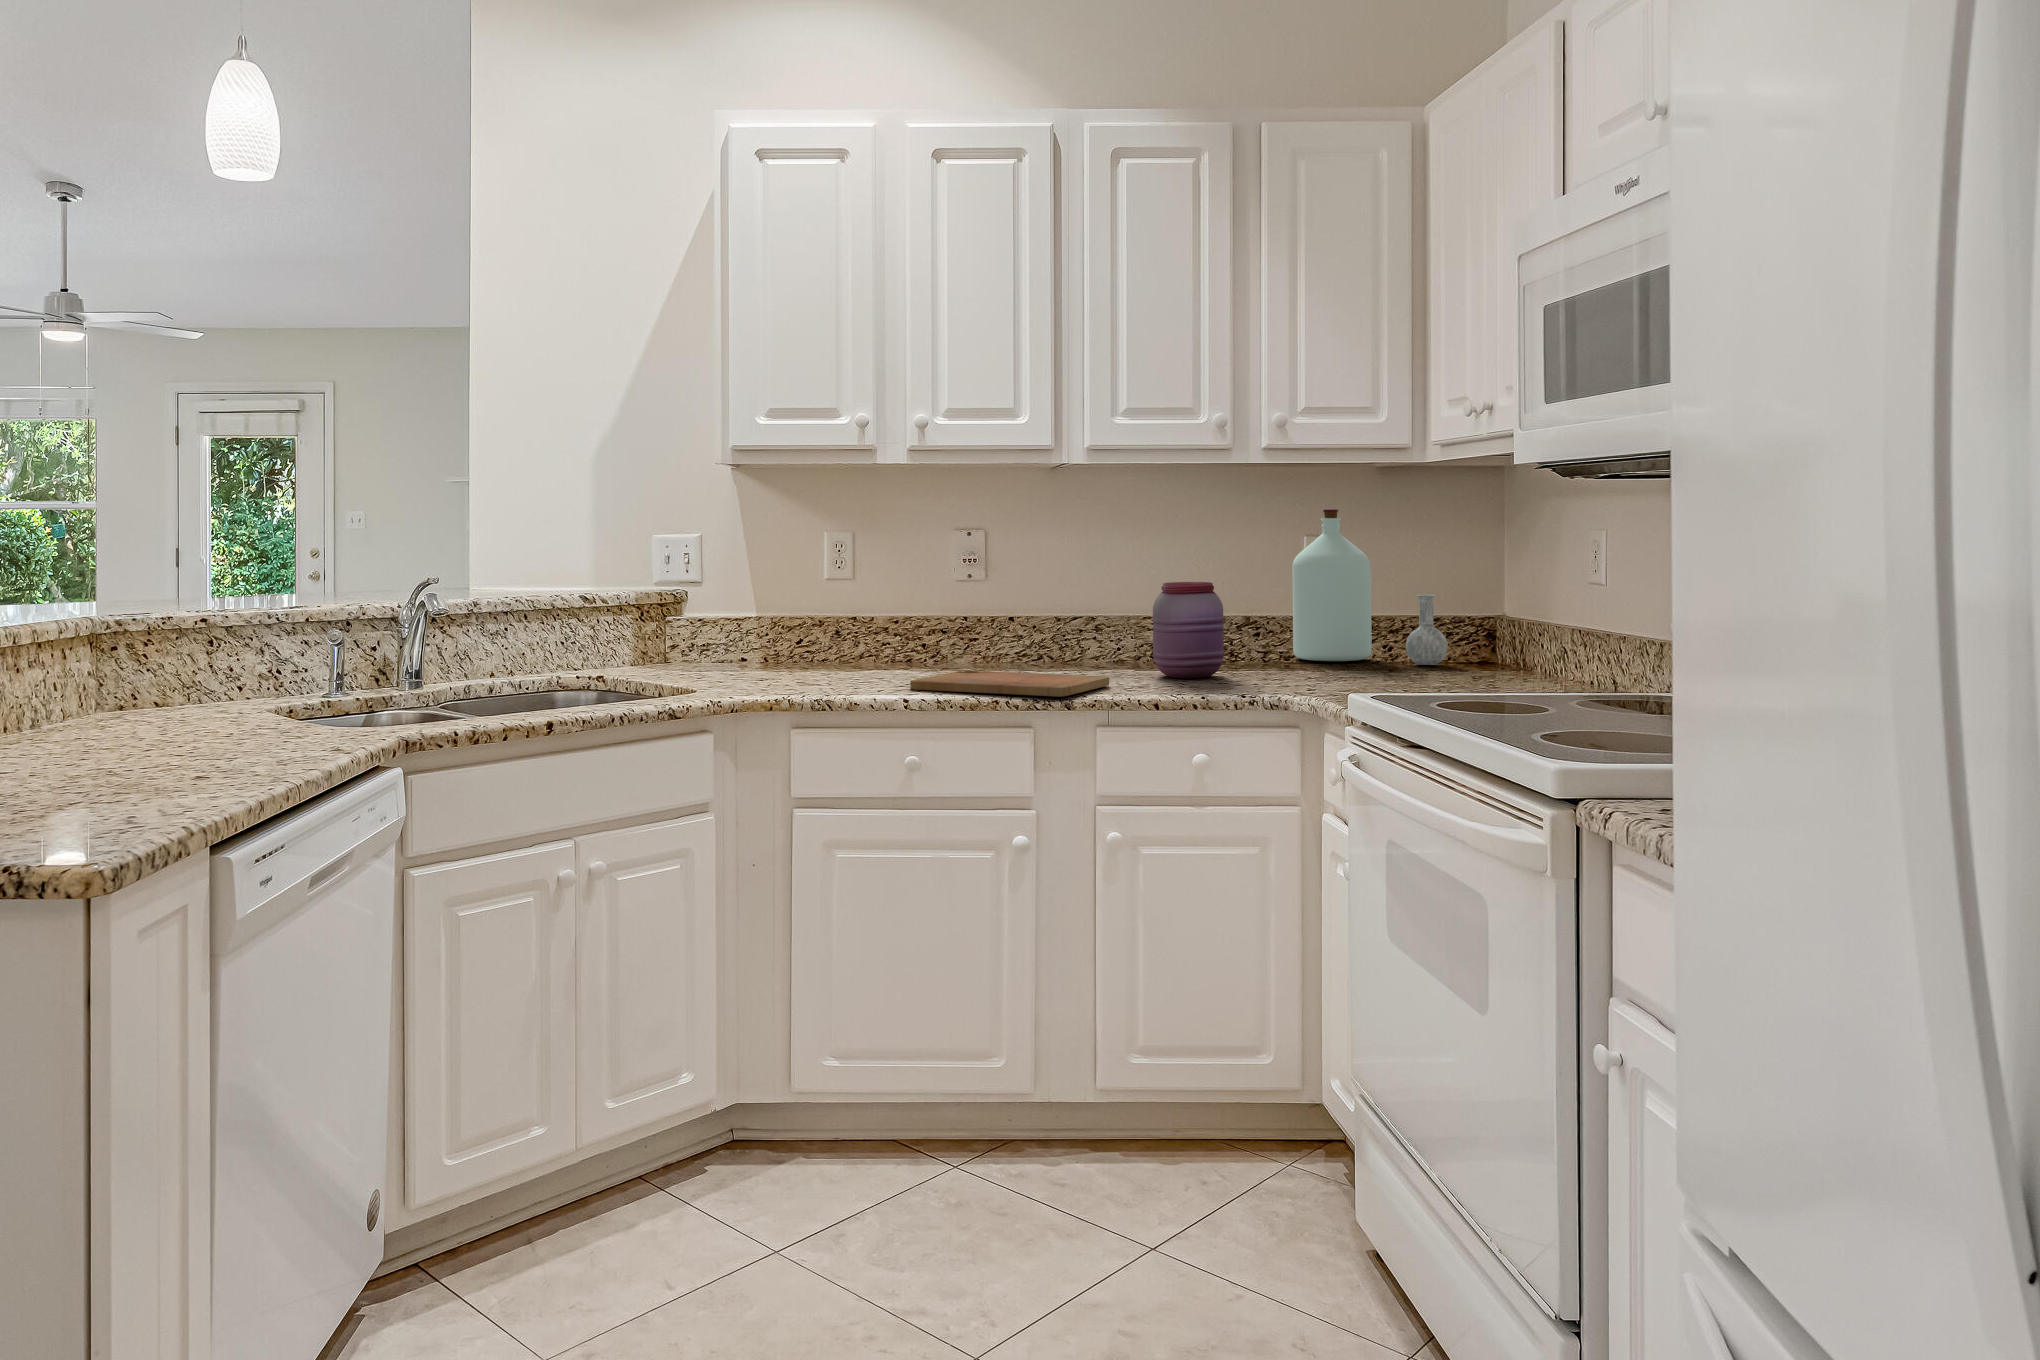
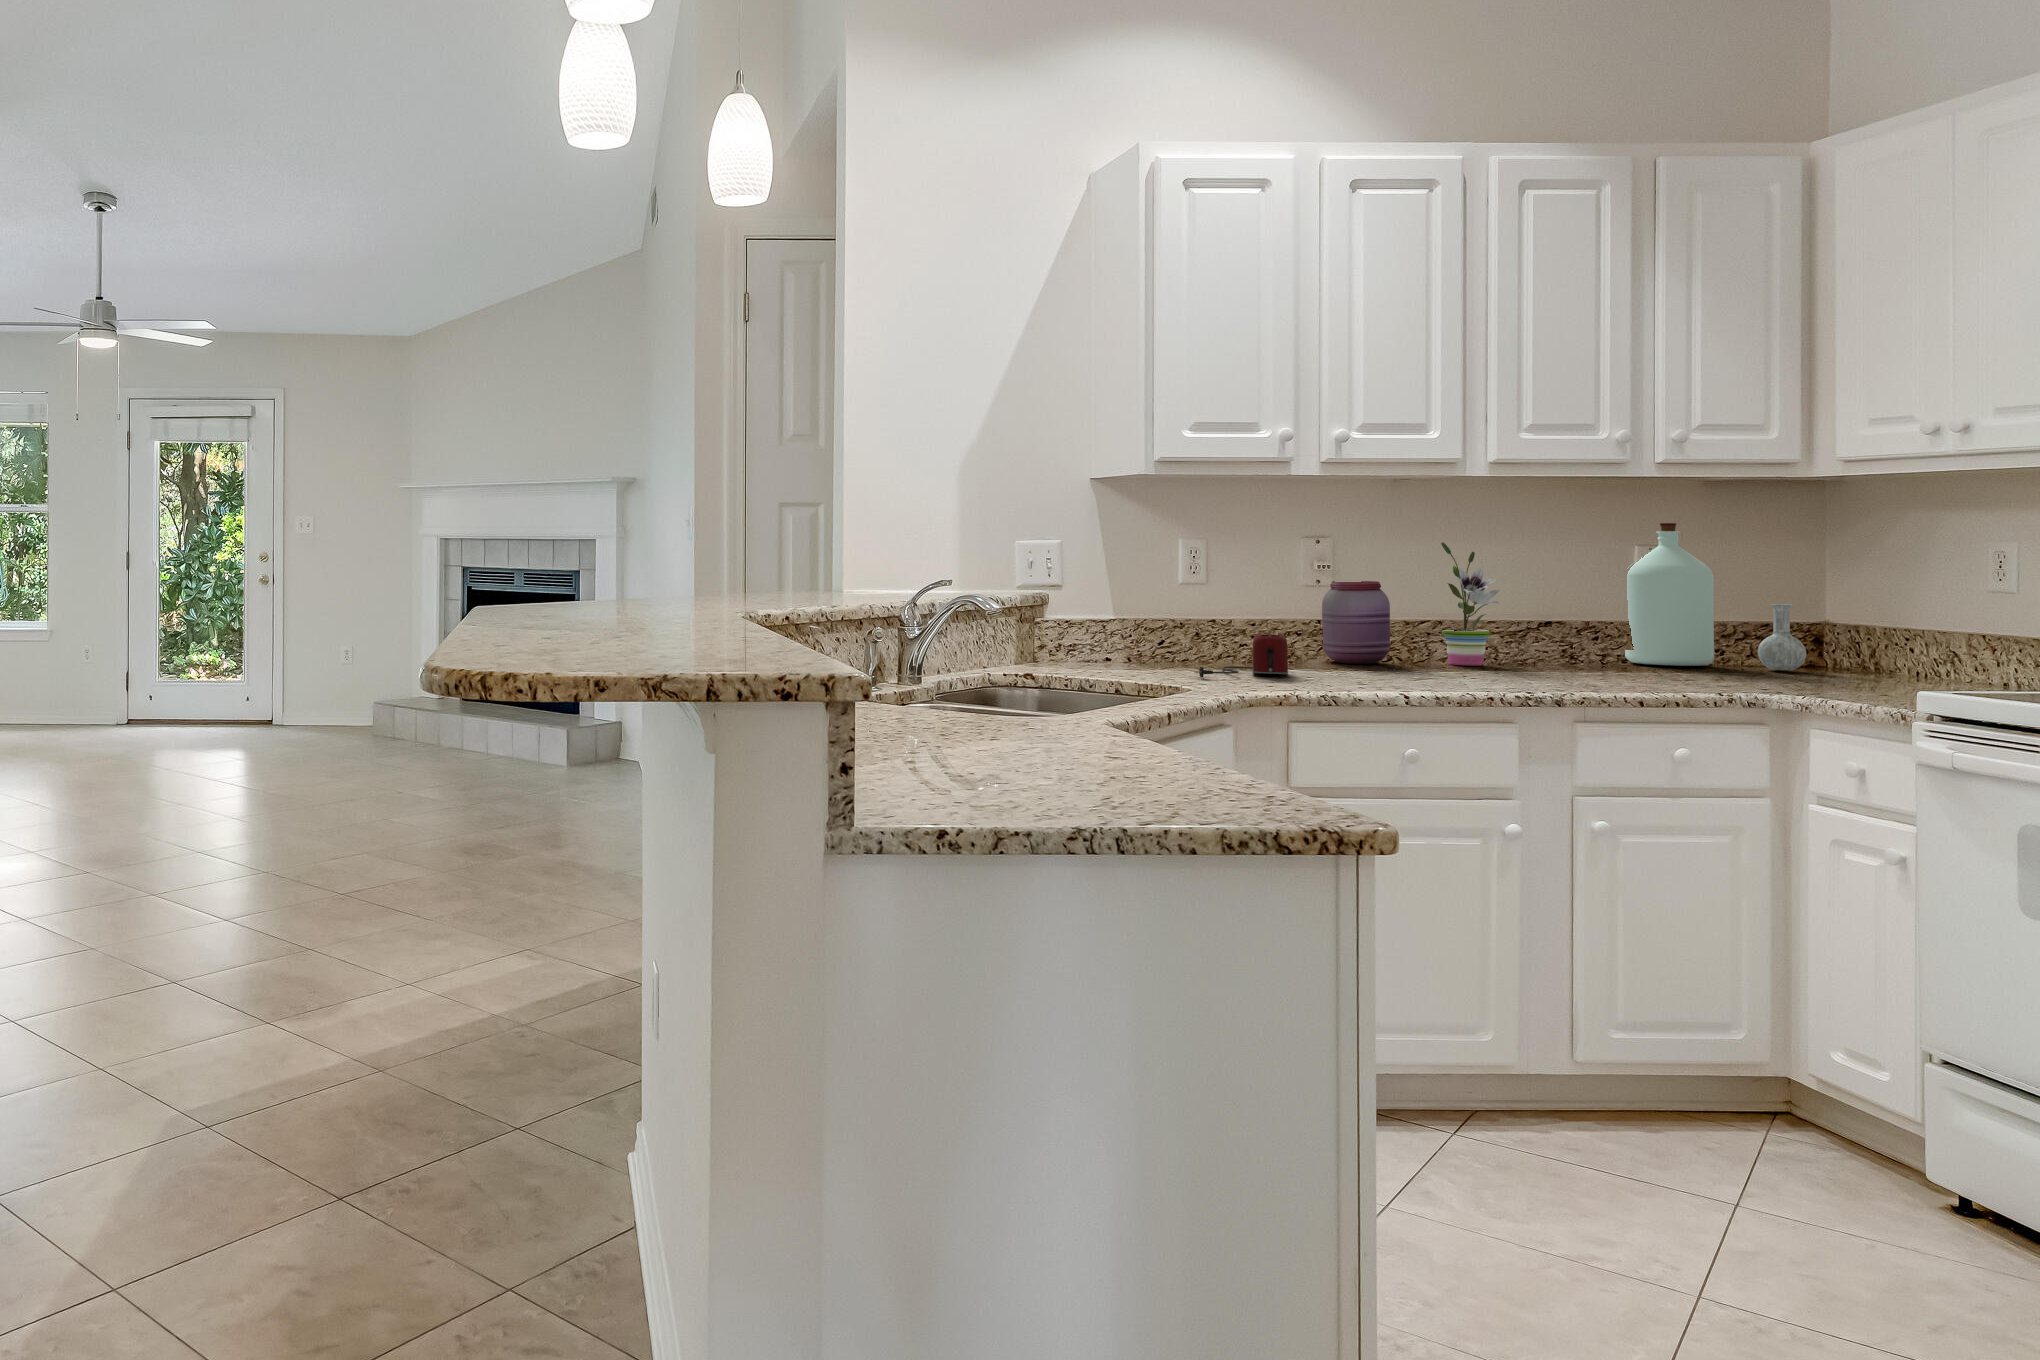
potted plant: none [1091,533,1154,664] -> present [1441,542,1500,666]
jar: present [1153,582,1224,678] -> present [1322,581,1390,664]
toaster: none [758,632,881,683] -> present [1195,632,1288,677]
cutting board: present [910,671,1109,697] -> none [1361,669,1554,693]

